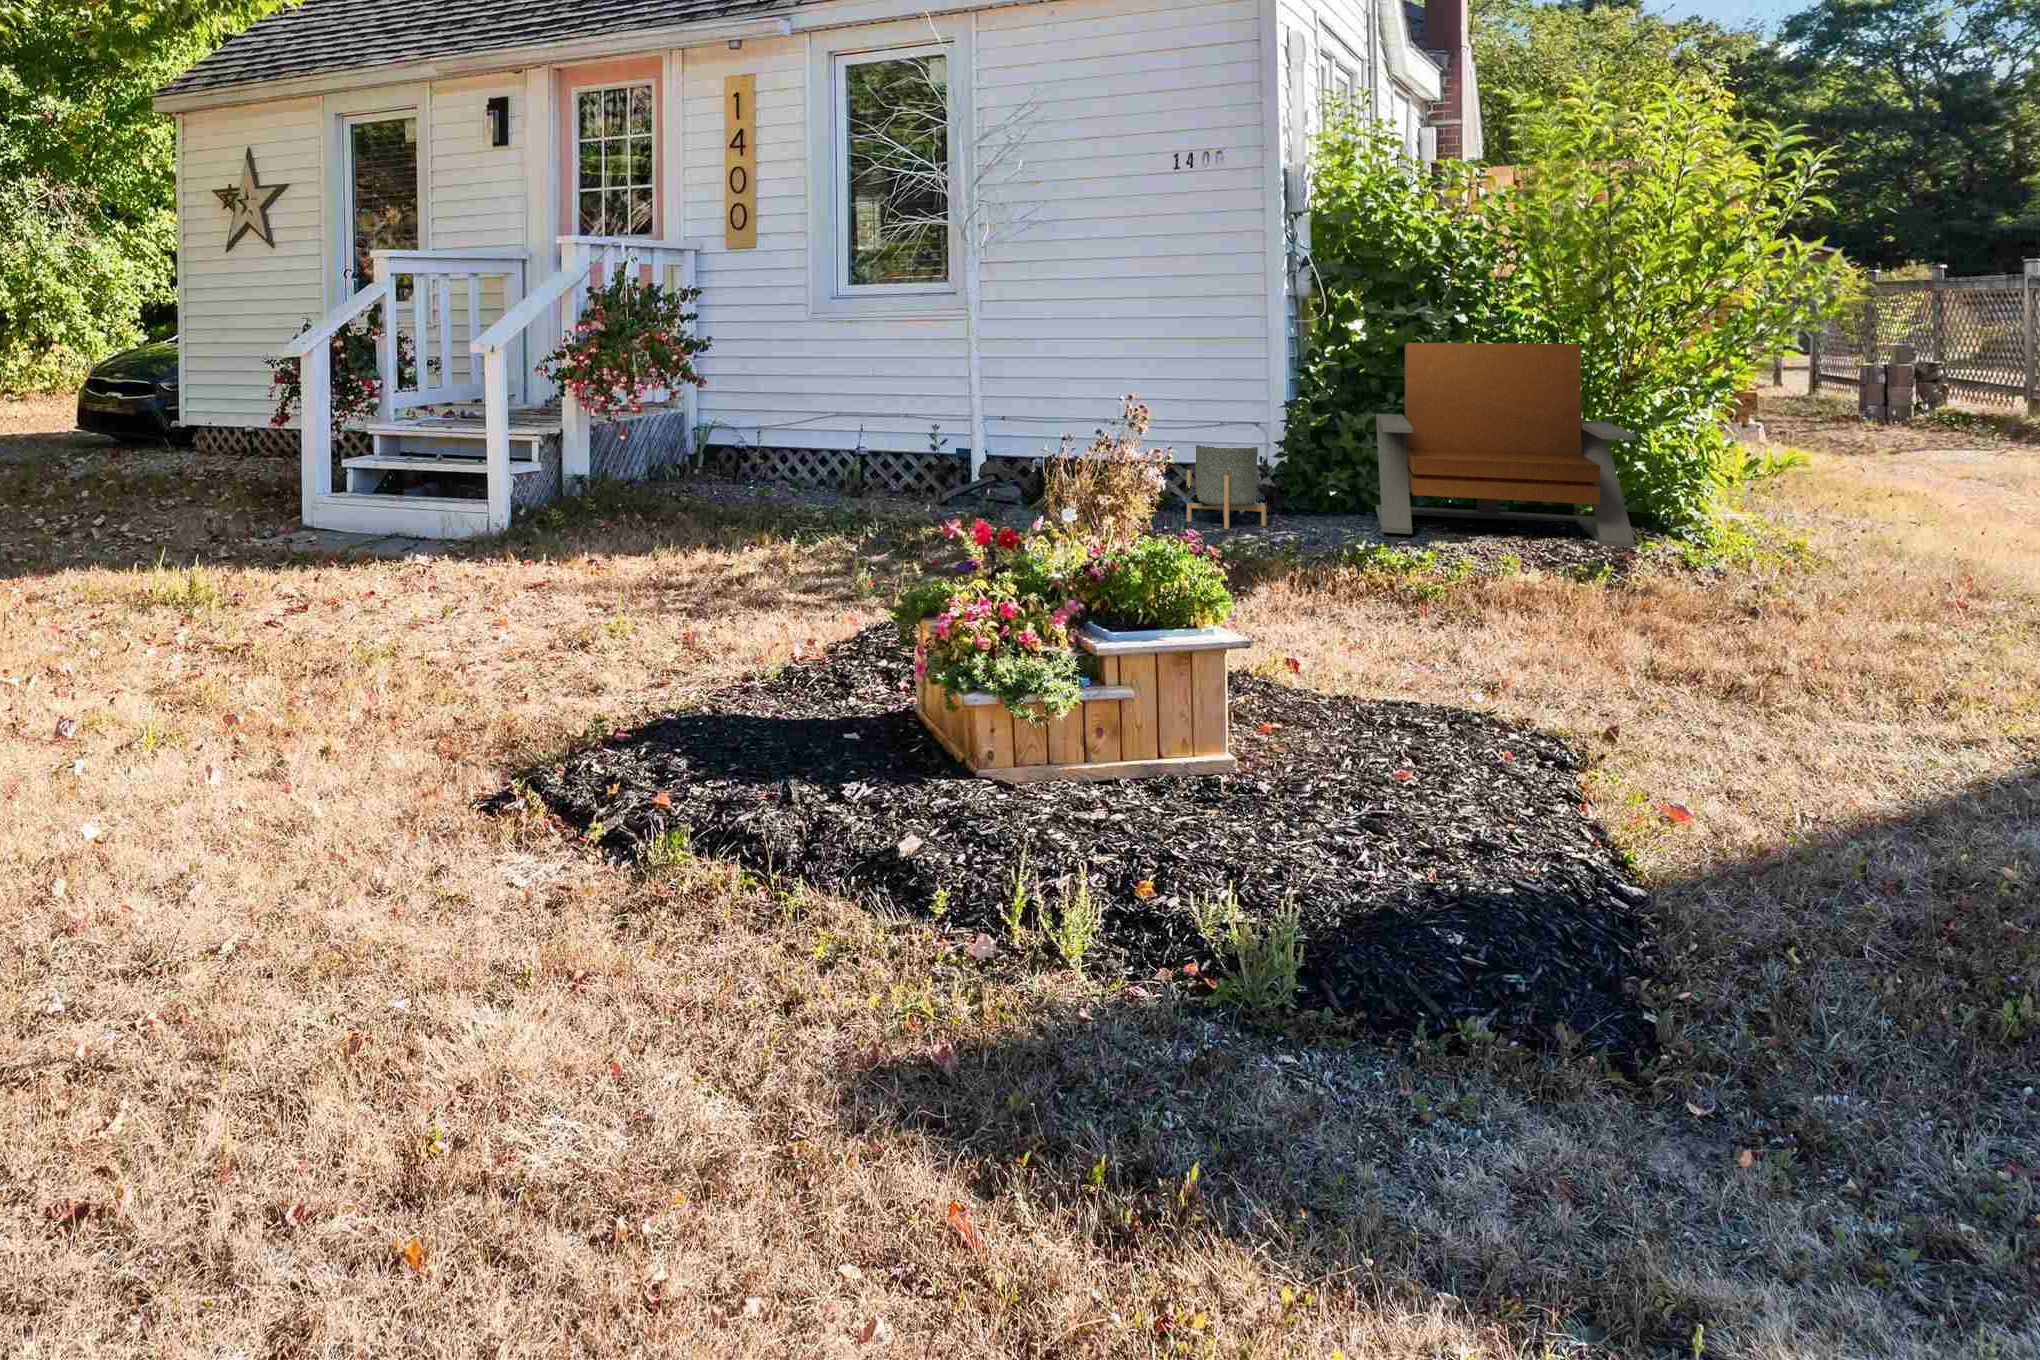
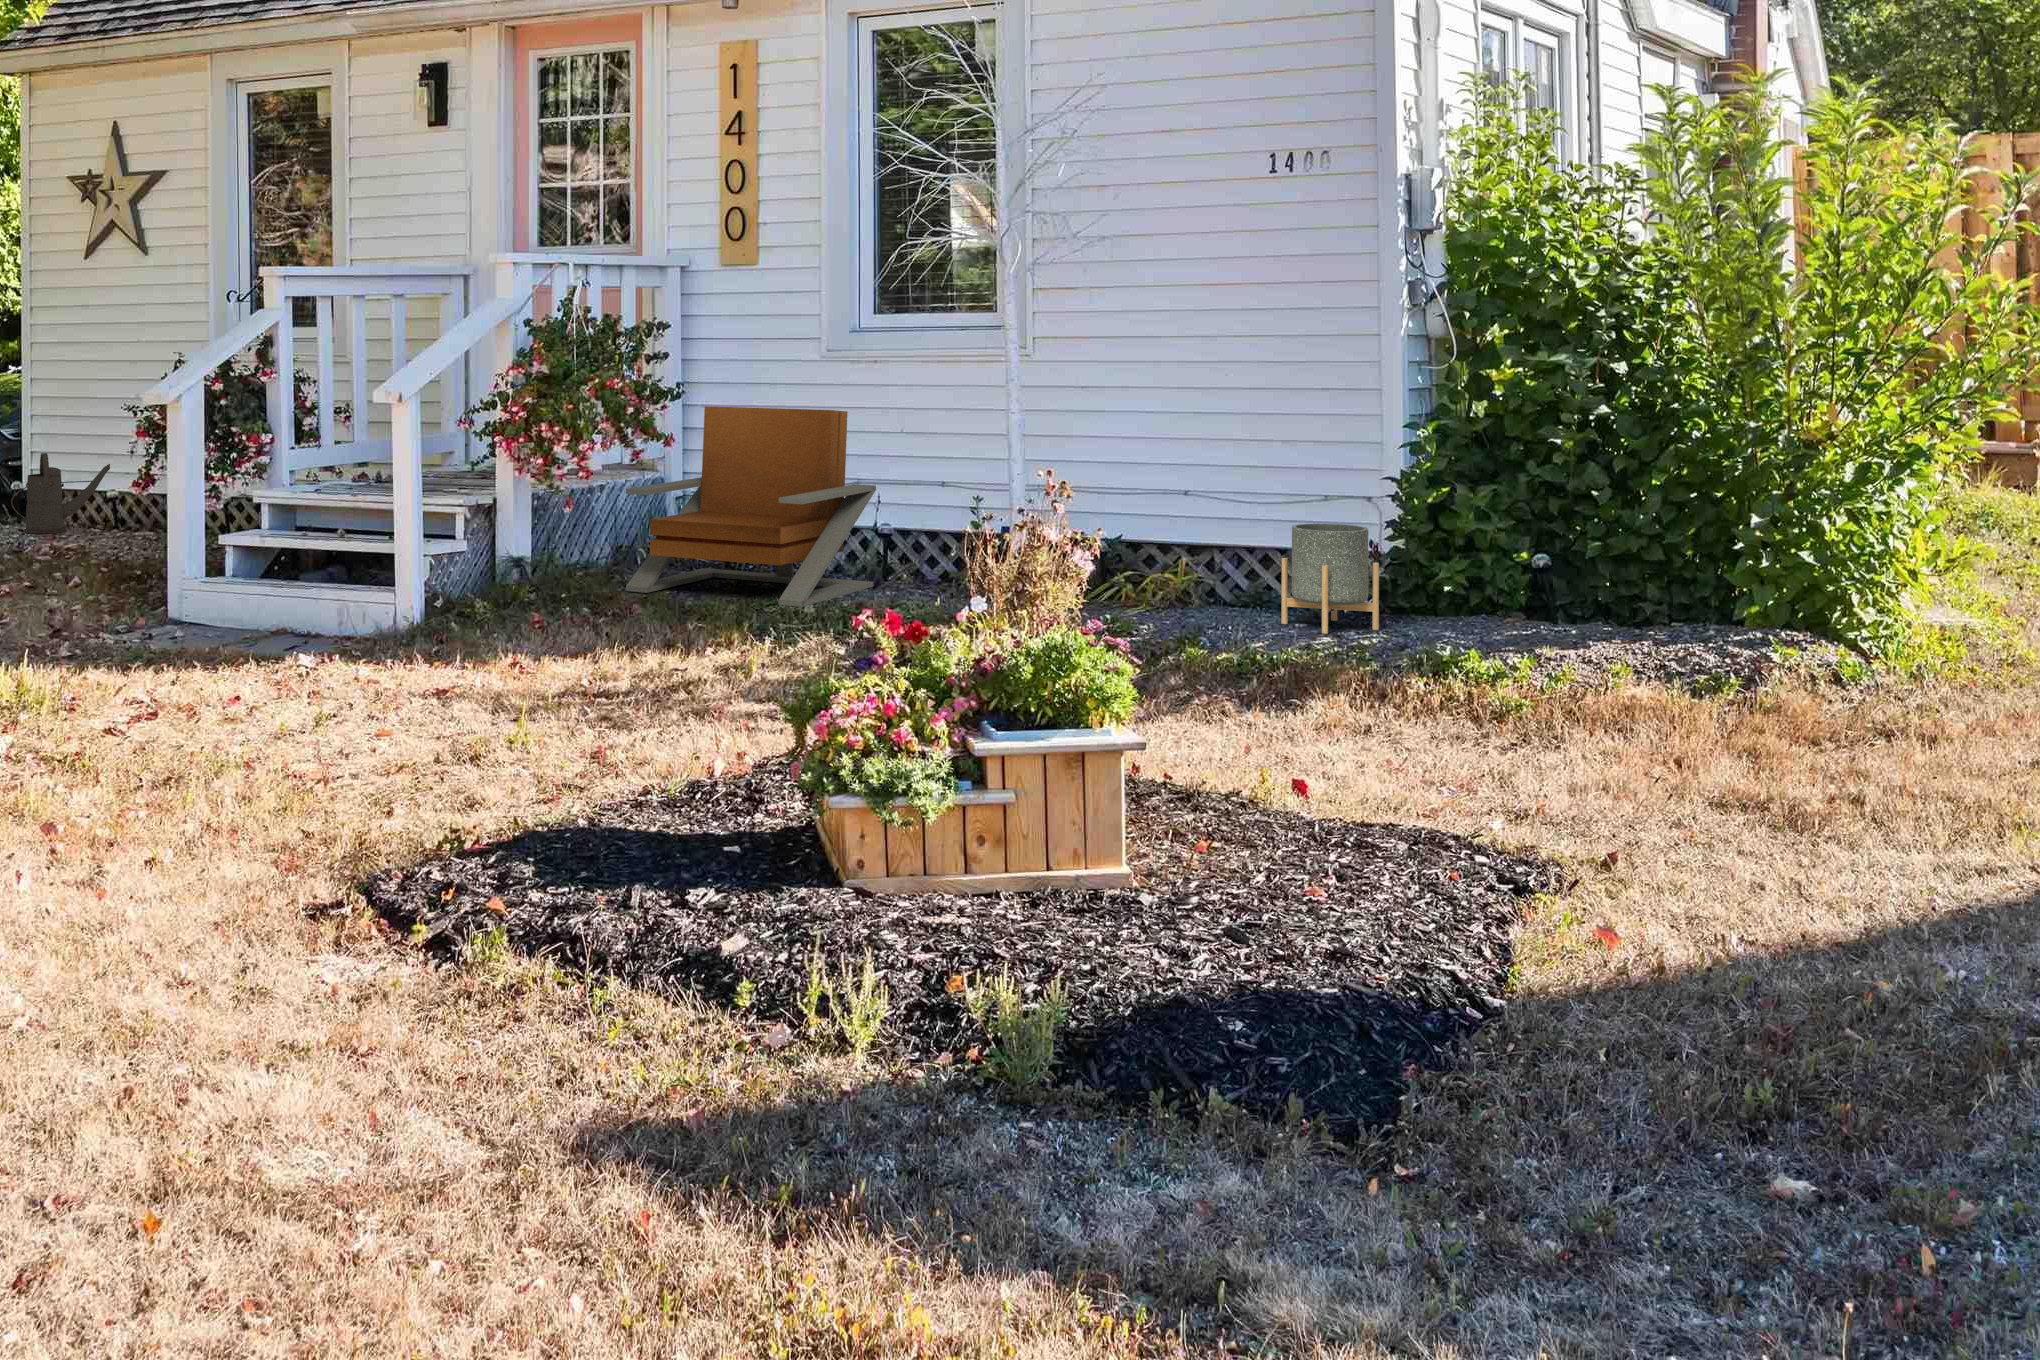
lounge chair: present [1376,343,1636,547] -> present [626,406,876,607]
watering can: none [174,400,249,461] -> present [11,453,110,534]

